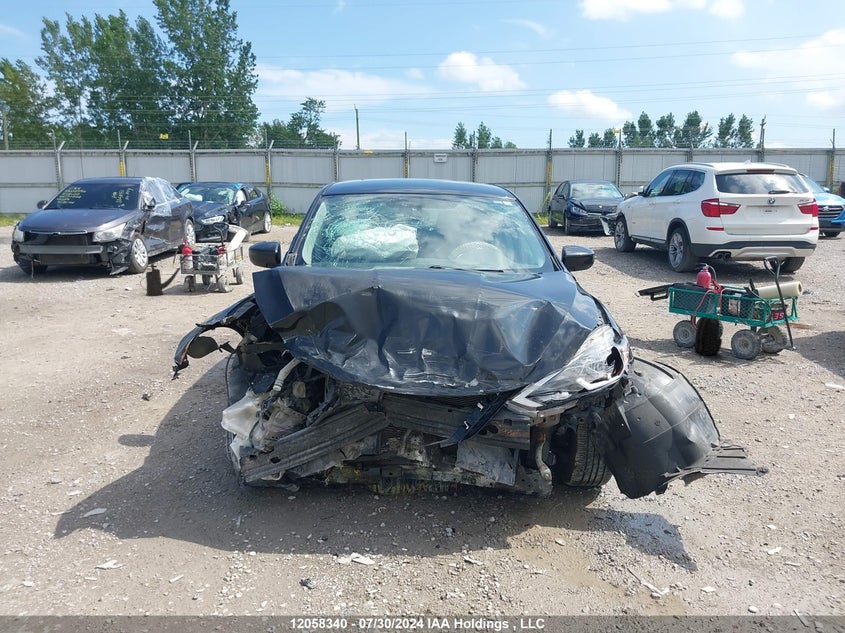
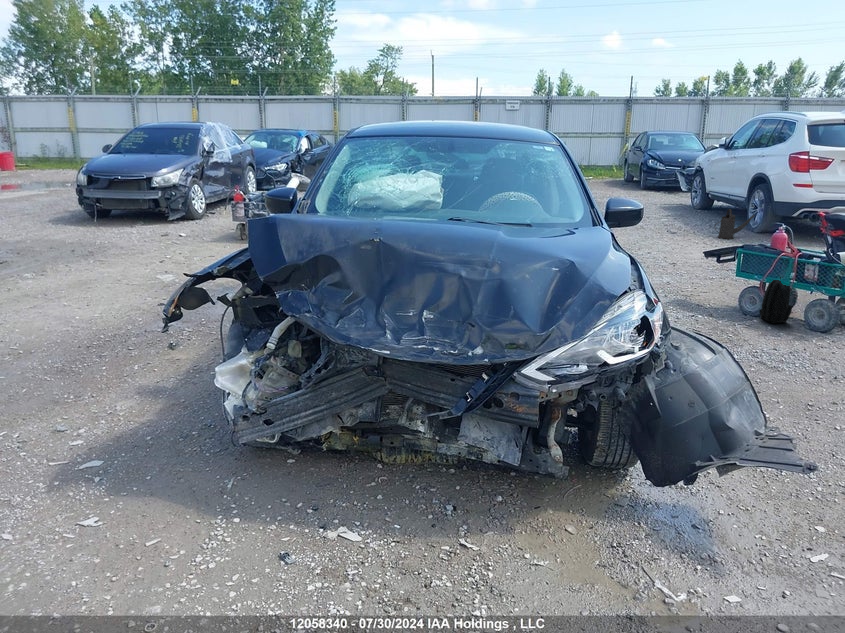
watering can: present [140,263,180,296] -> present [714,209,755,239]

